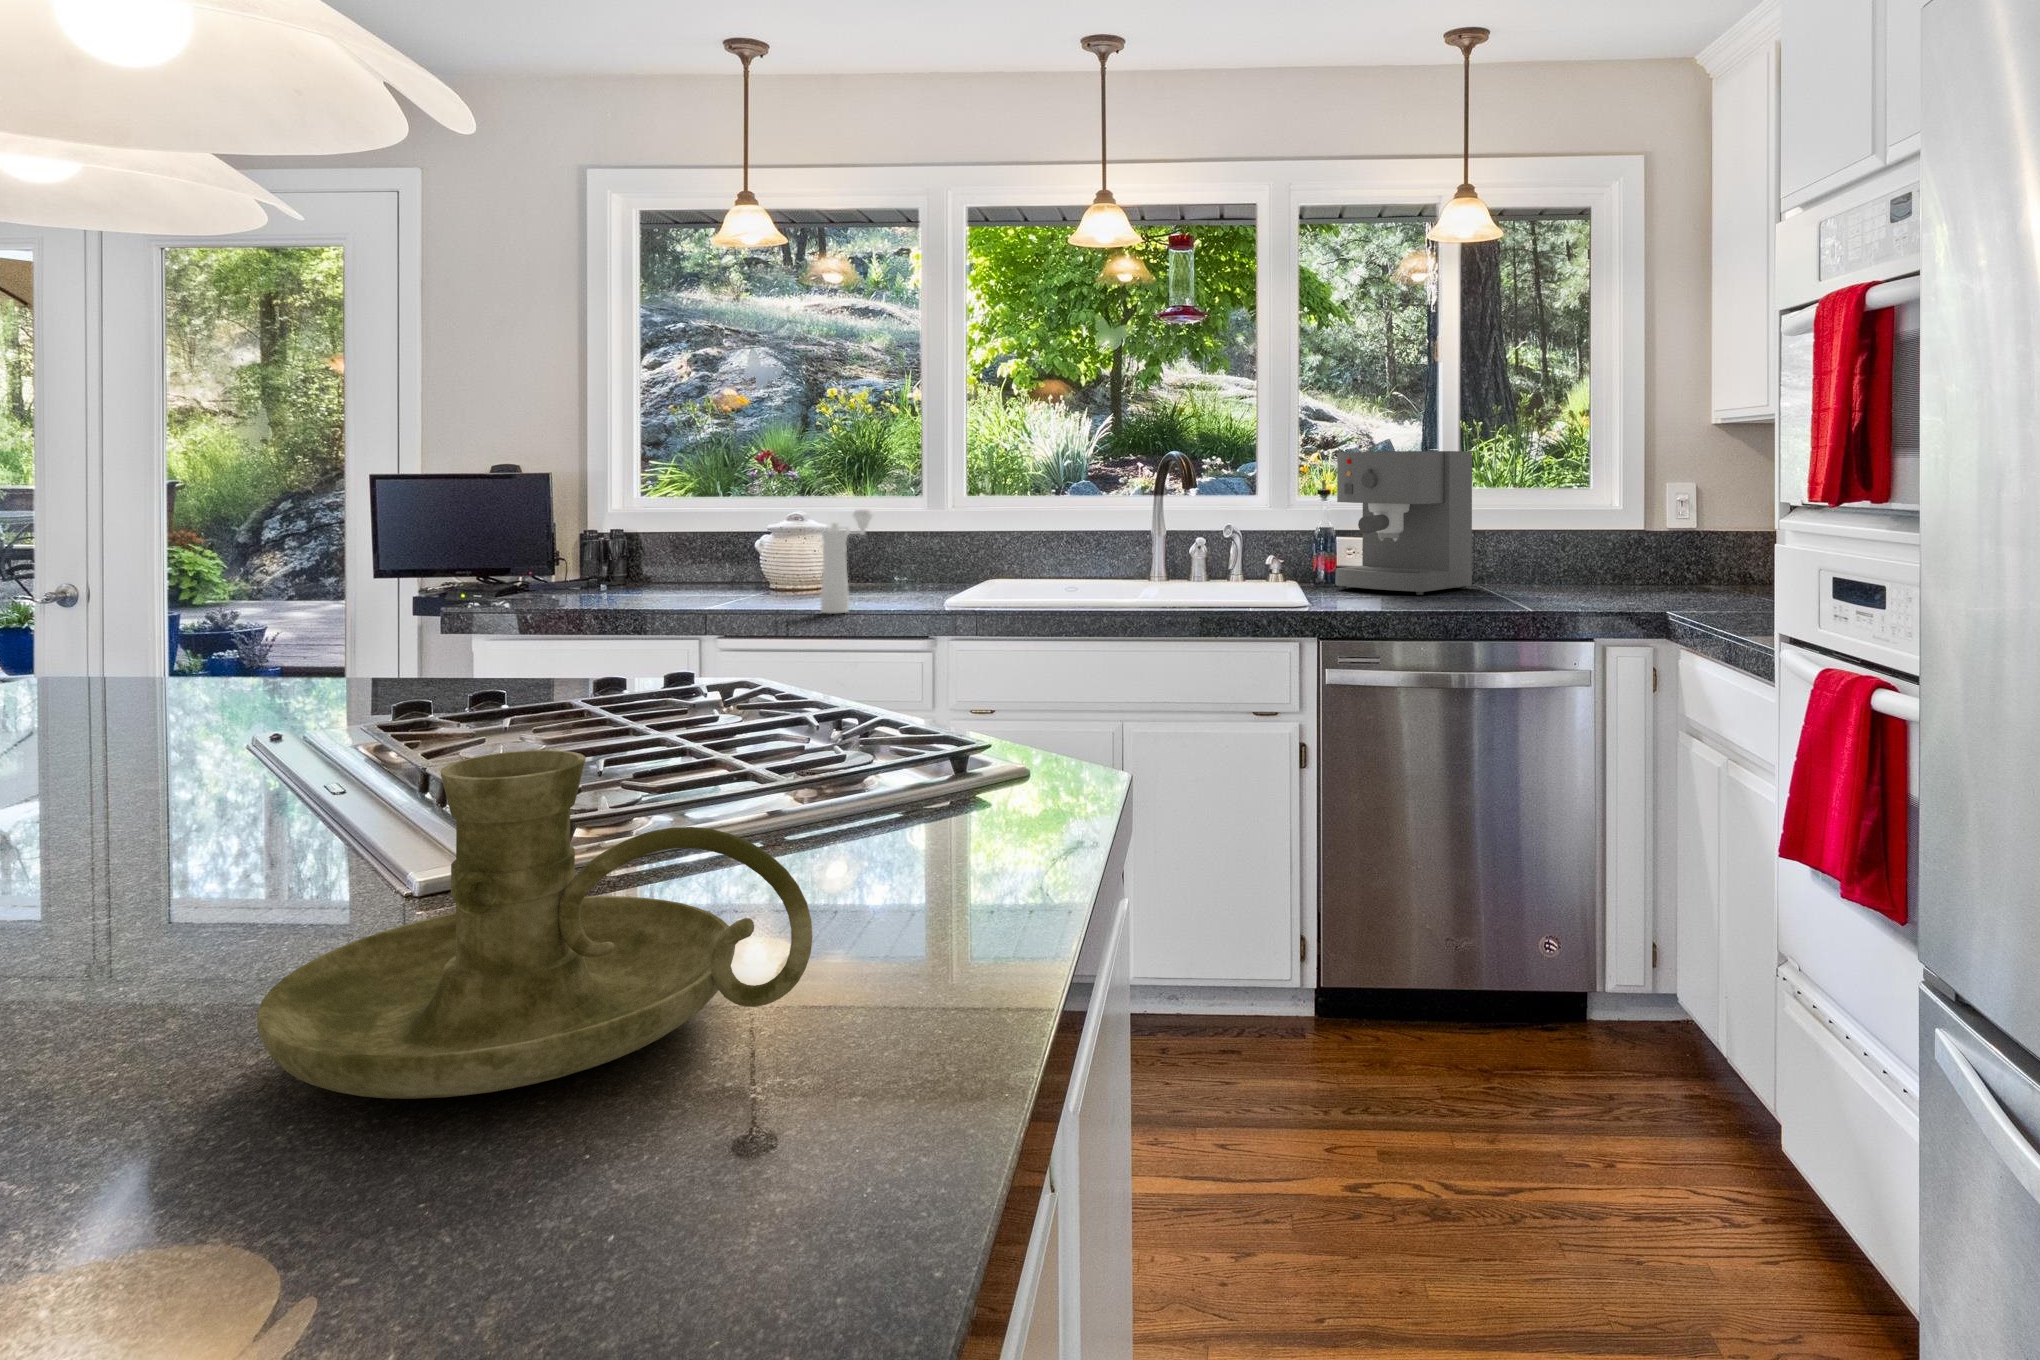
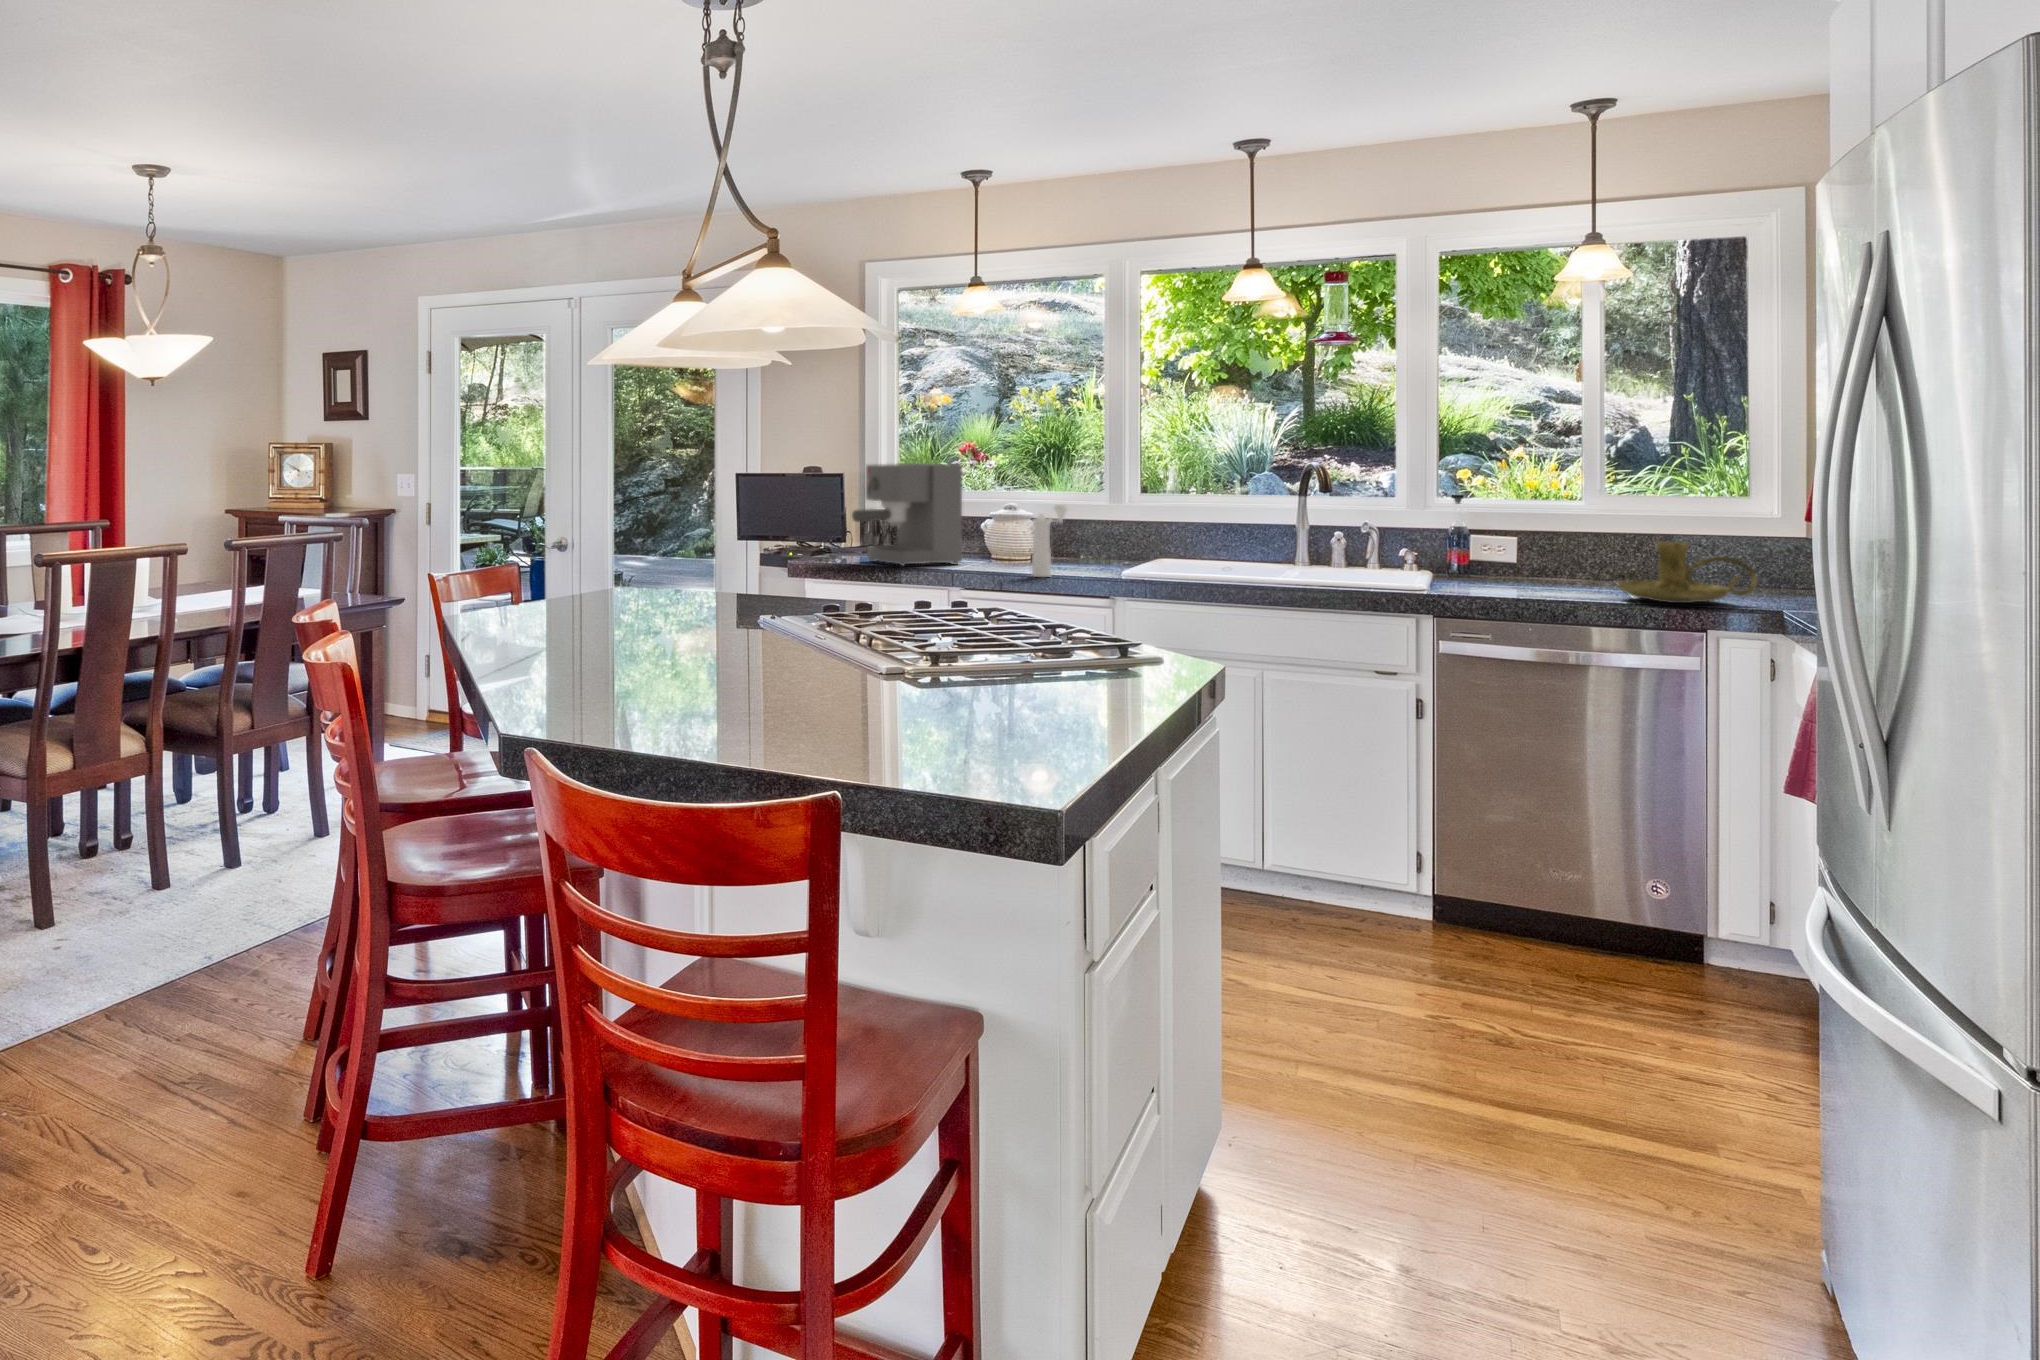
coffee maker: present [1335,451,1472,595] -> present [852,463,962,566]
candle holder: present [257,750,813,1099] -> present [1618,541,1757,603]

